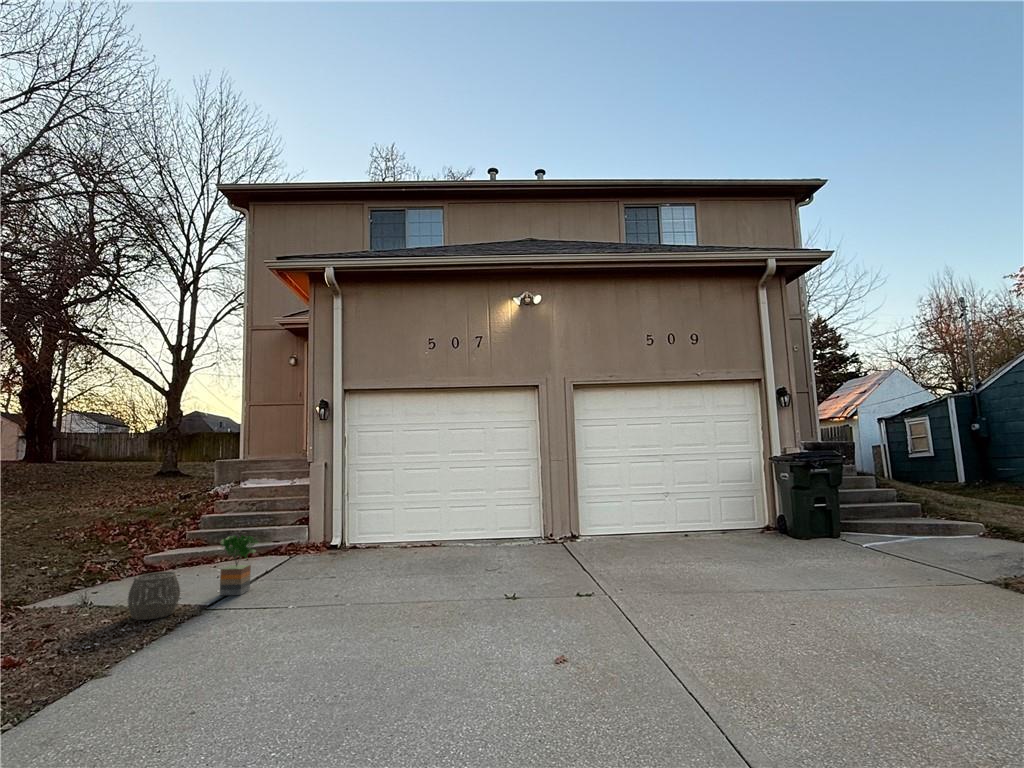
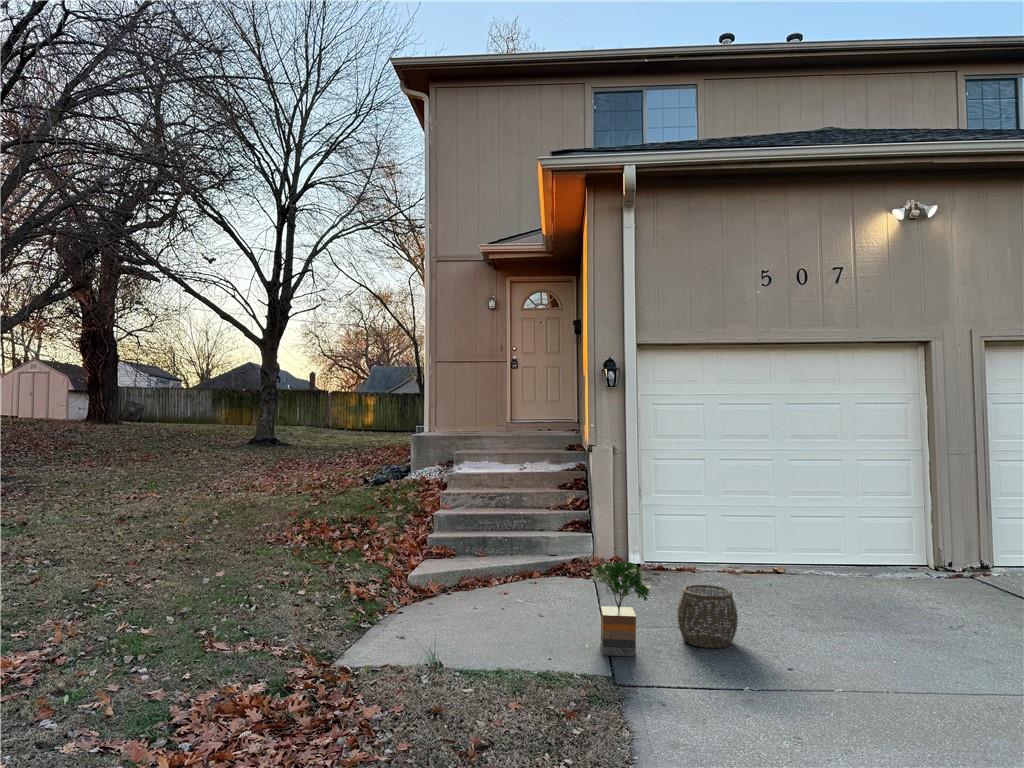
woven basket: present [128,572,180,620] -> present [677,585,738,648]

